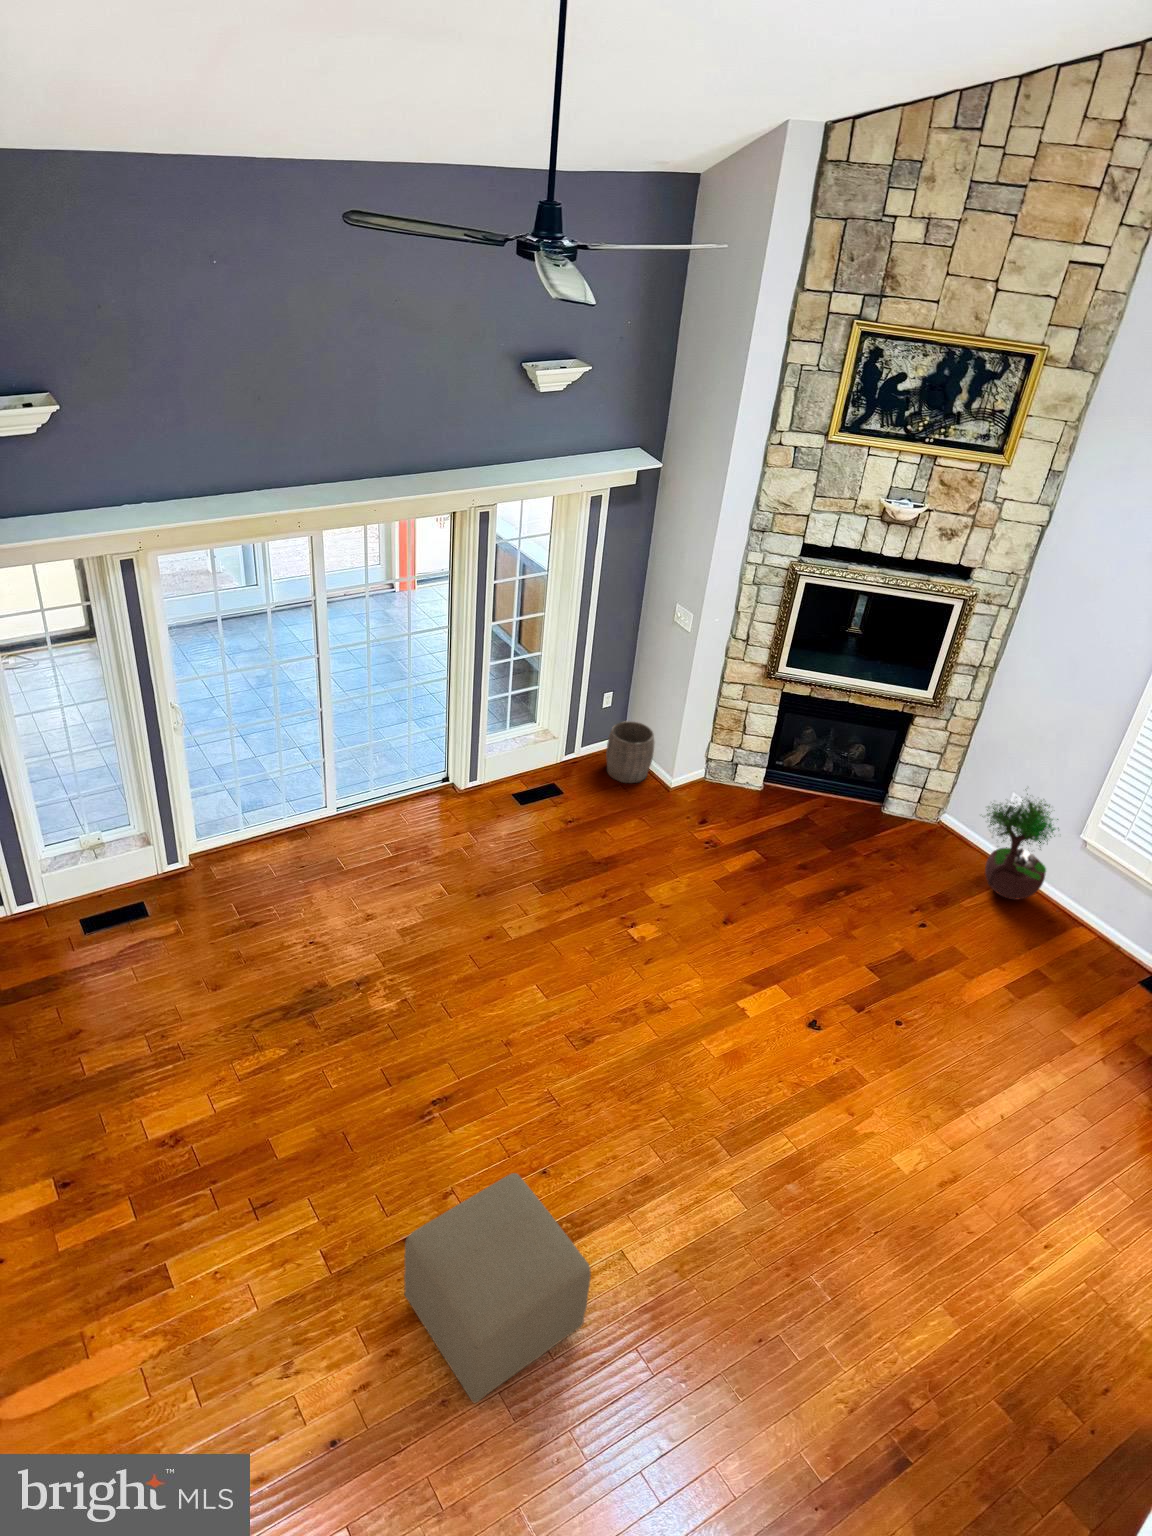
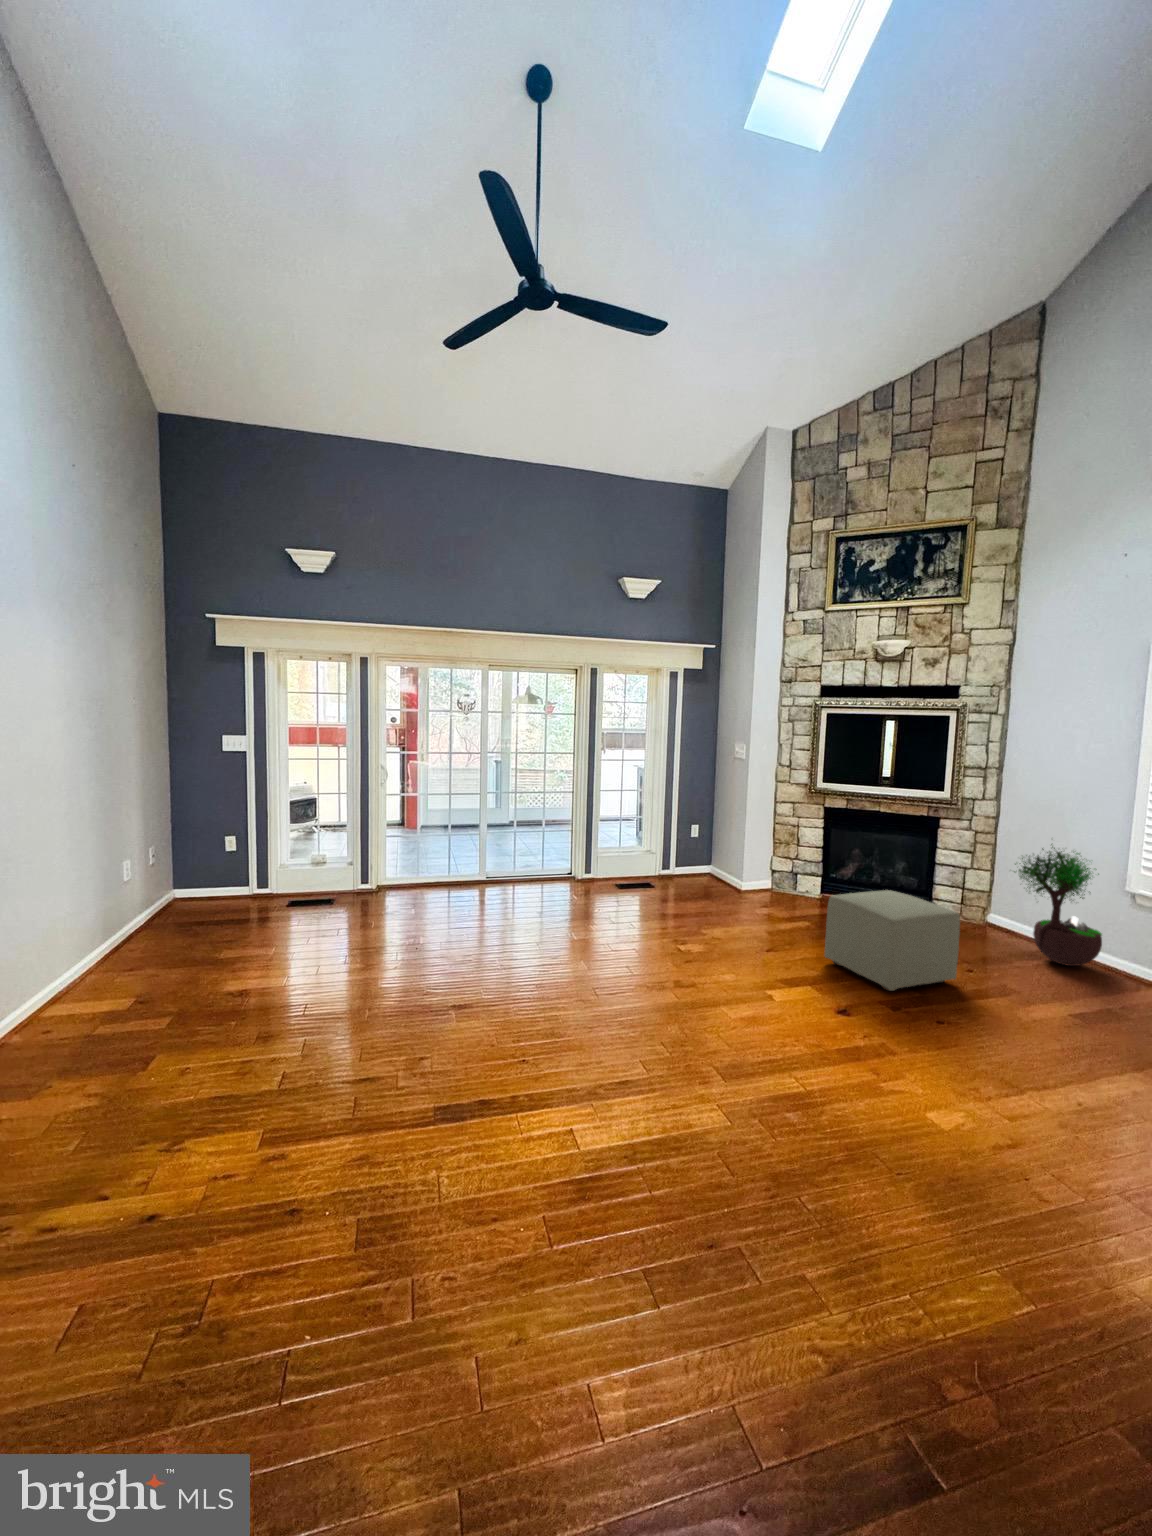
woven basket: present [606,721,654,783] -> none [689,846,725,889]
ottoman: present [404,1173,591,1403] -> present [825,890,960,991]

